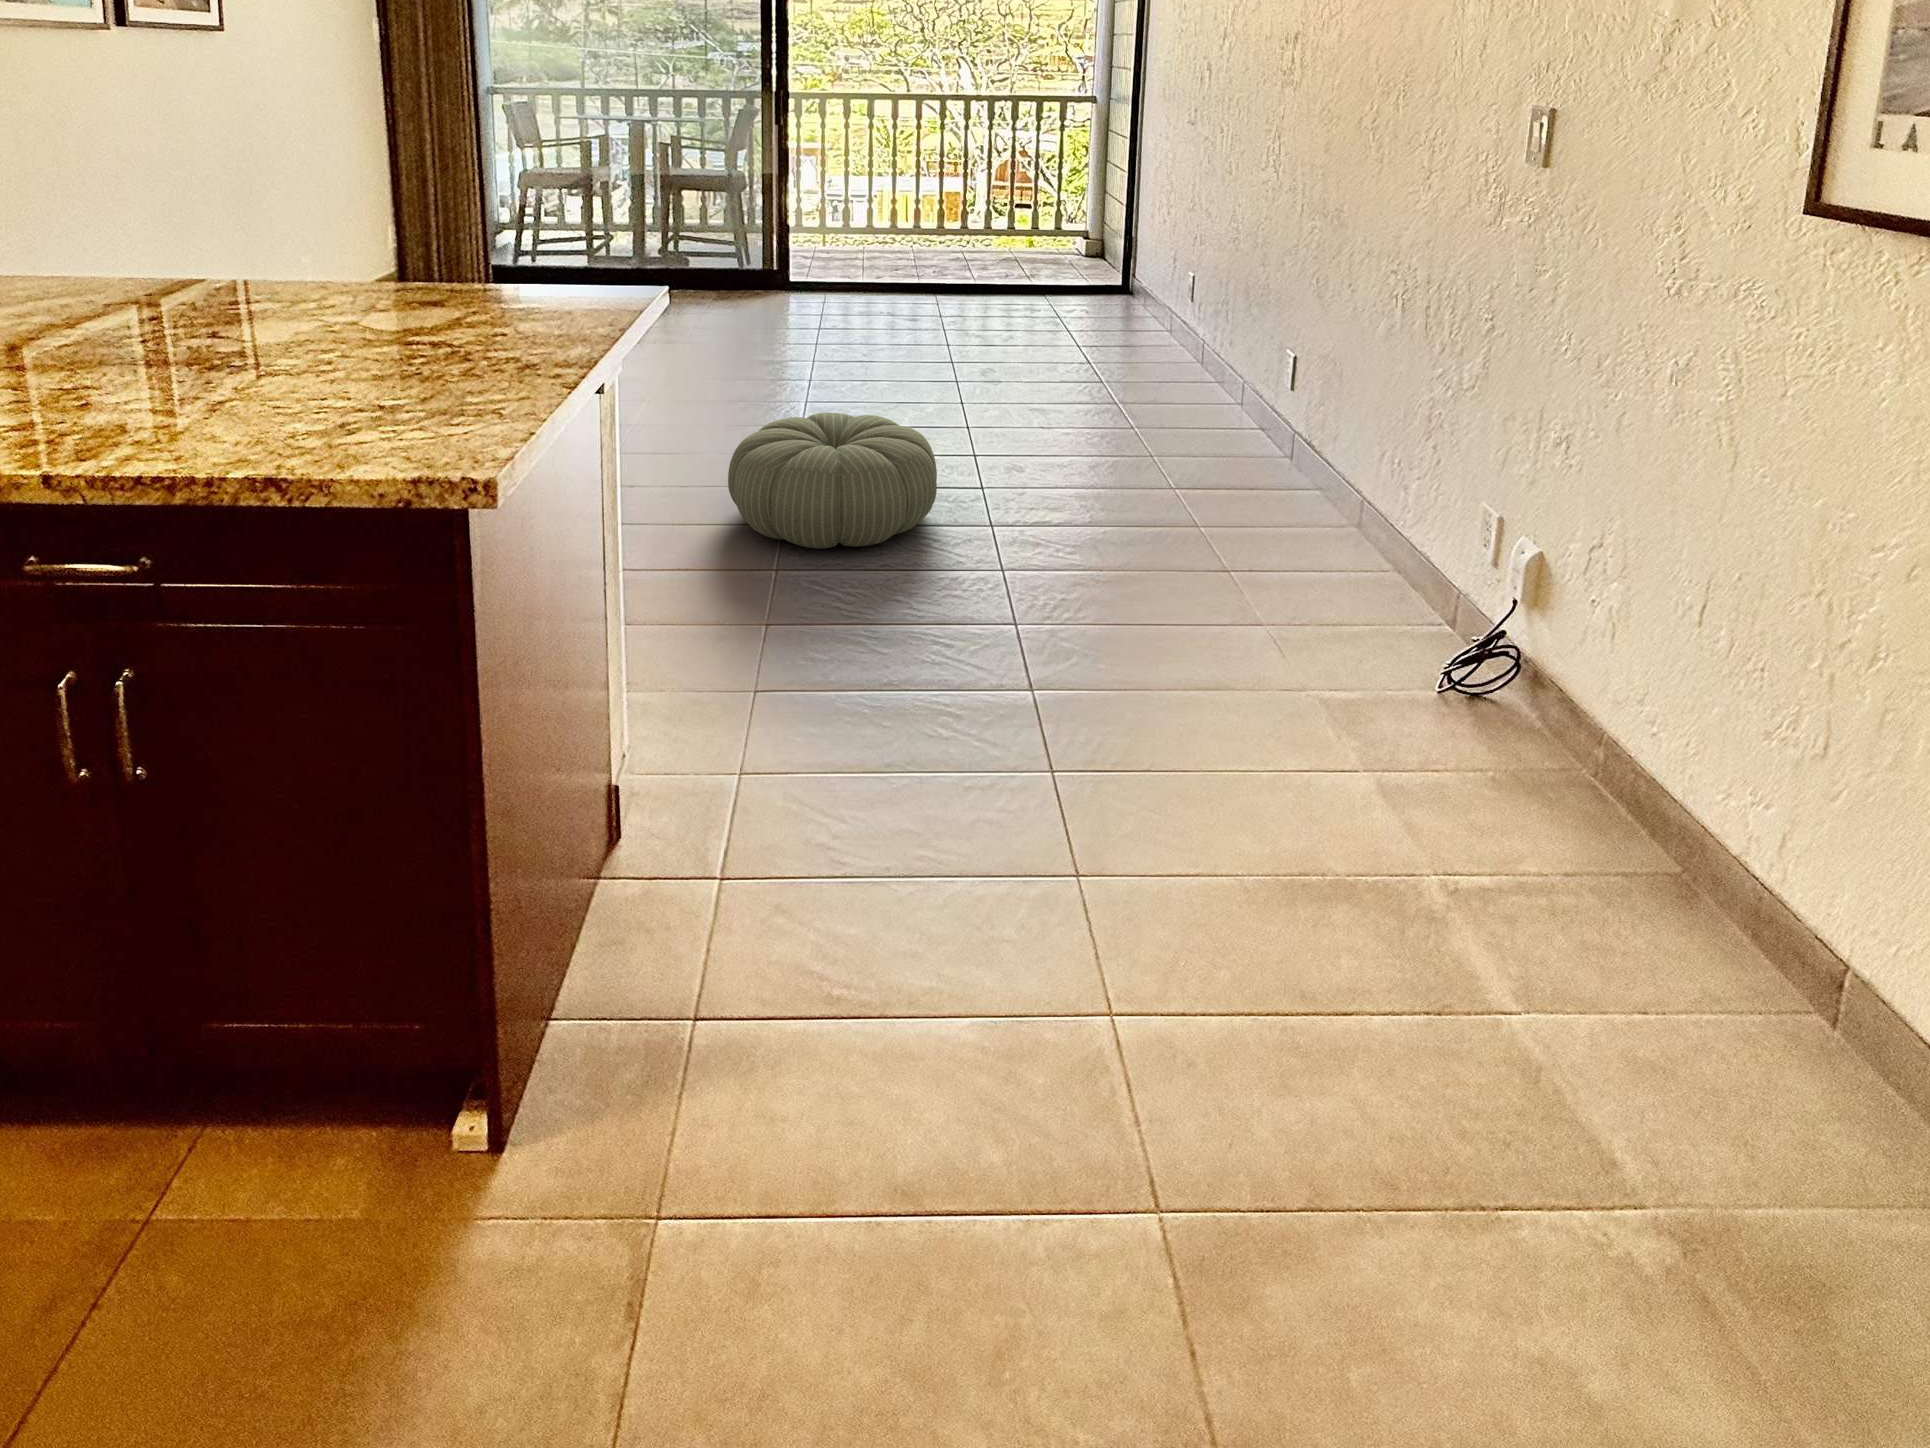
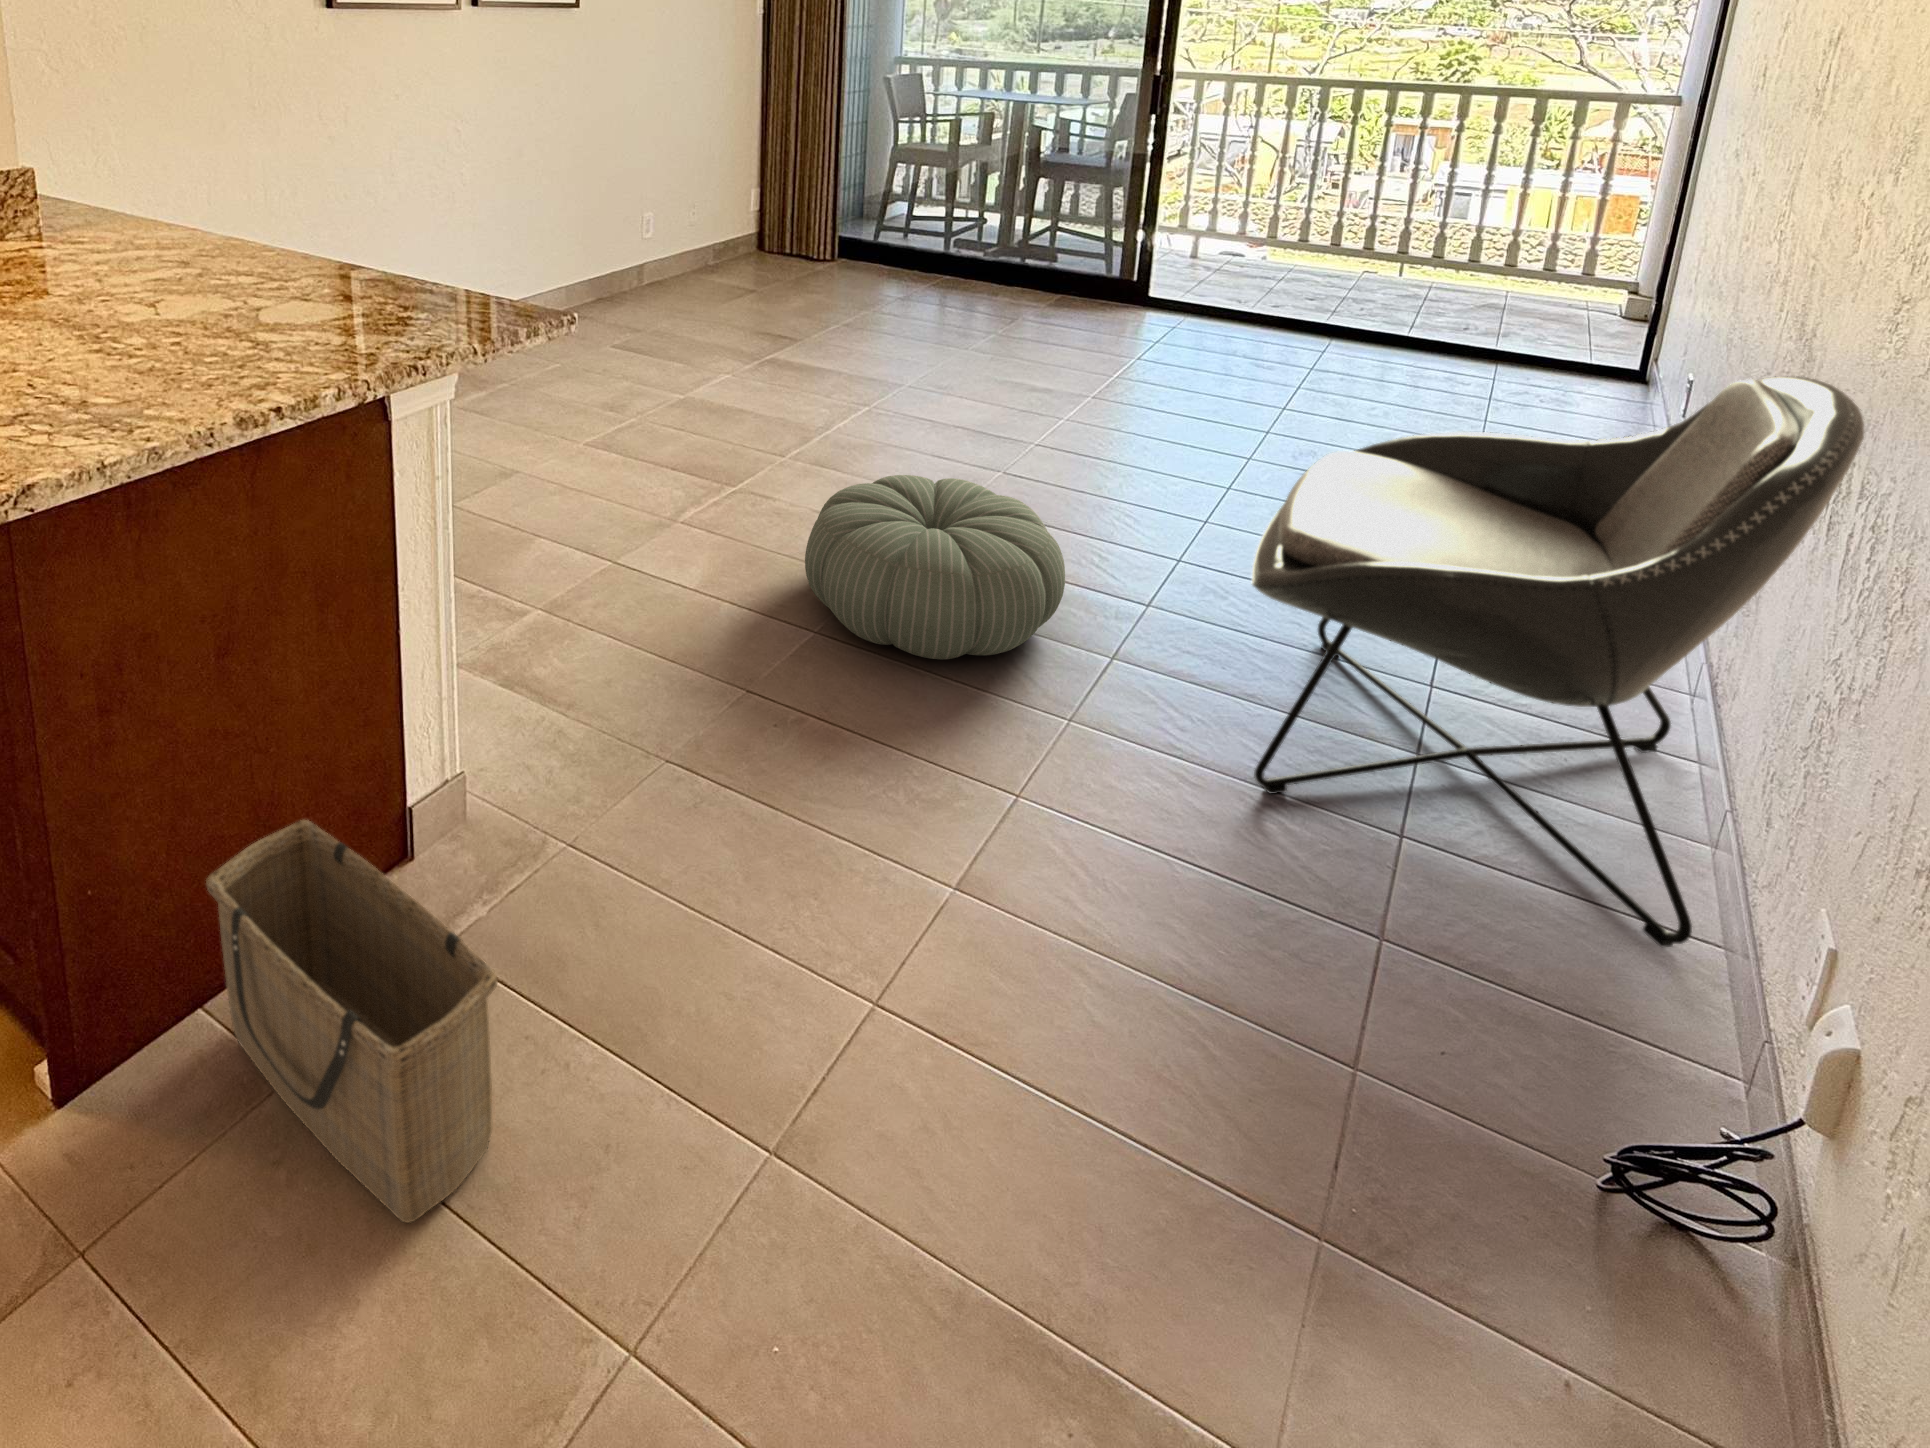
lounge chair: none [1063,224,1361,552] -> present [1252,376,1865,947]
basket: none [595,747,900,978] -> present [206,820,498,1223]

